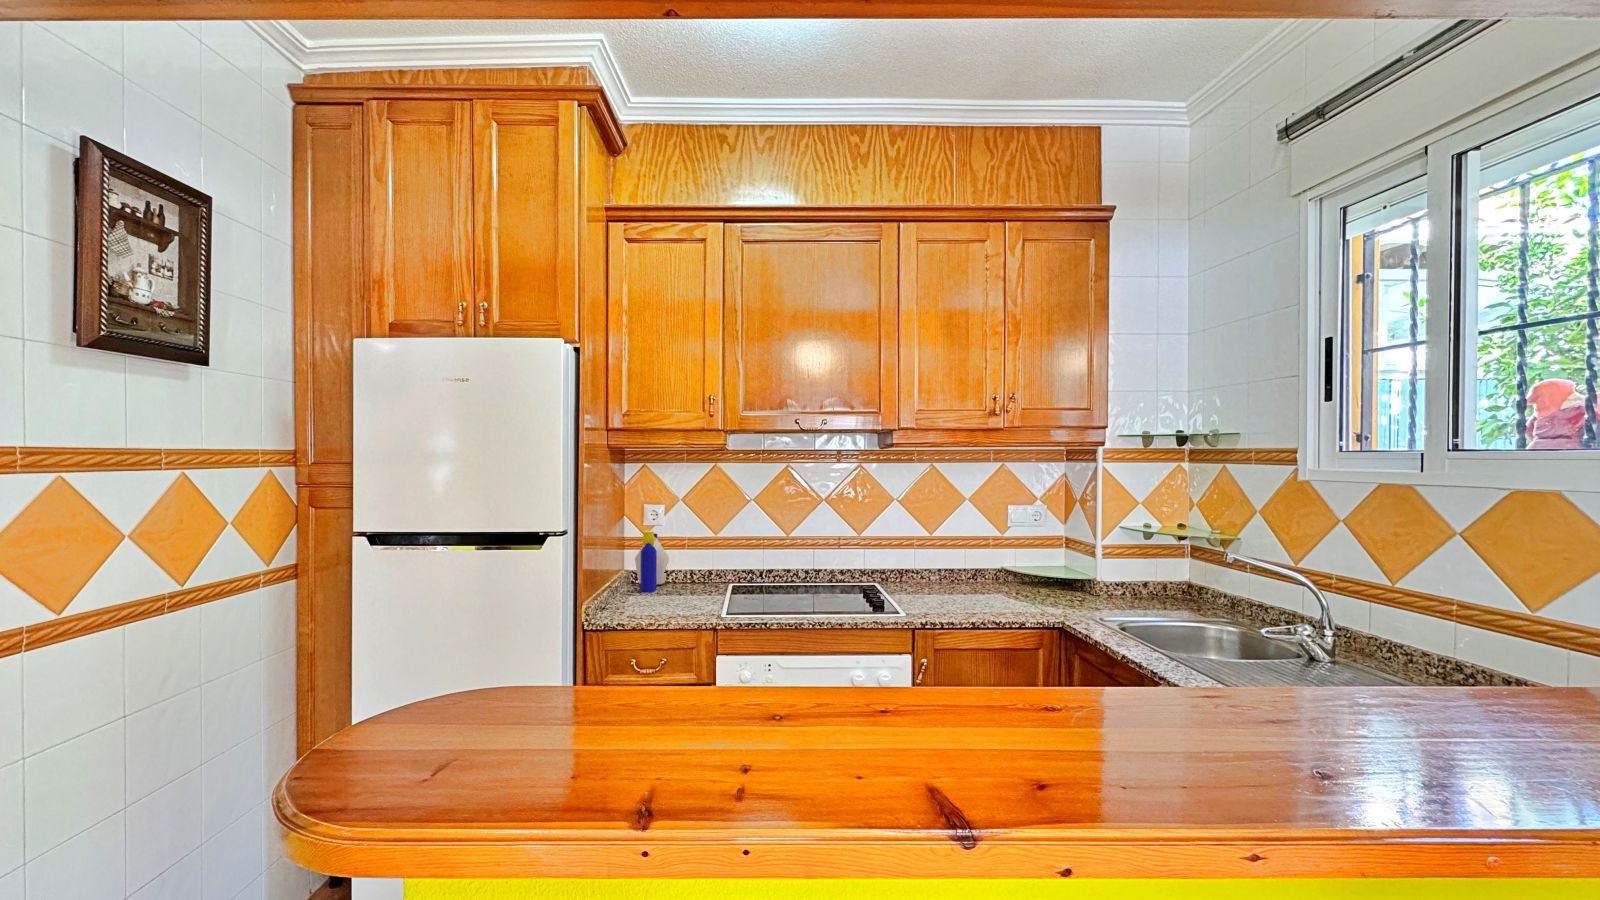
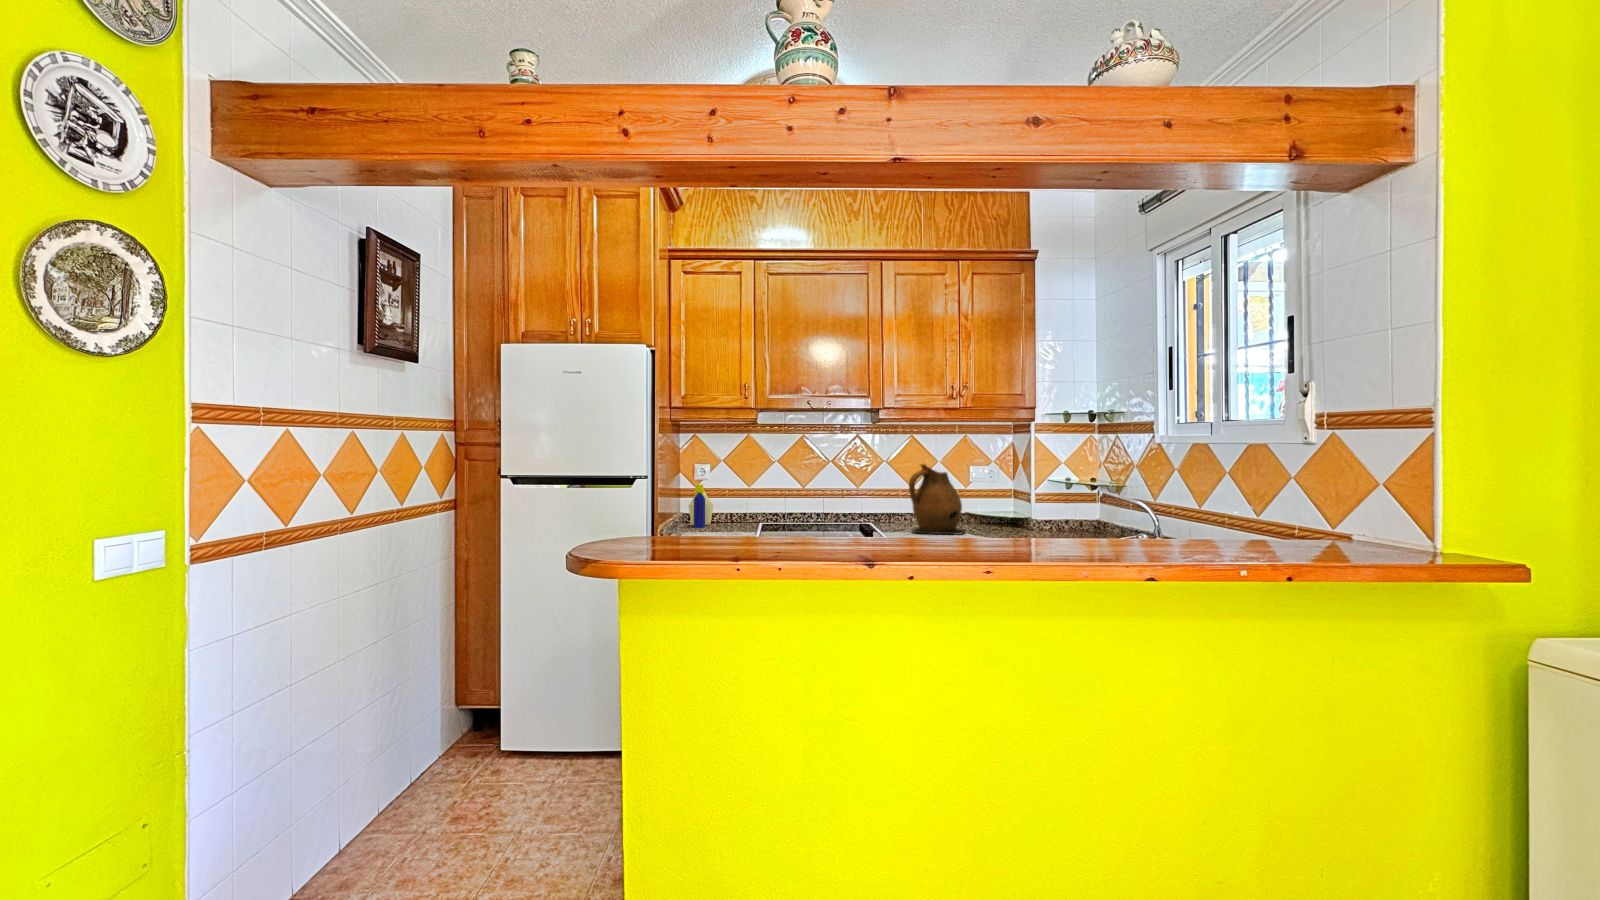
ceramic pitcher: none [942,510,1020,615] -> present [909,464,966,535]

